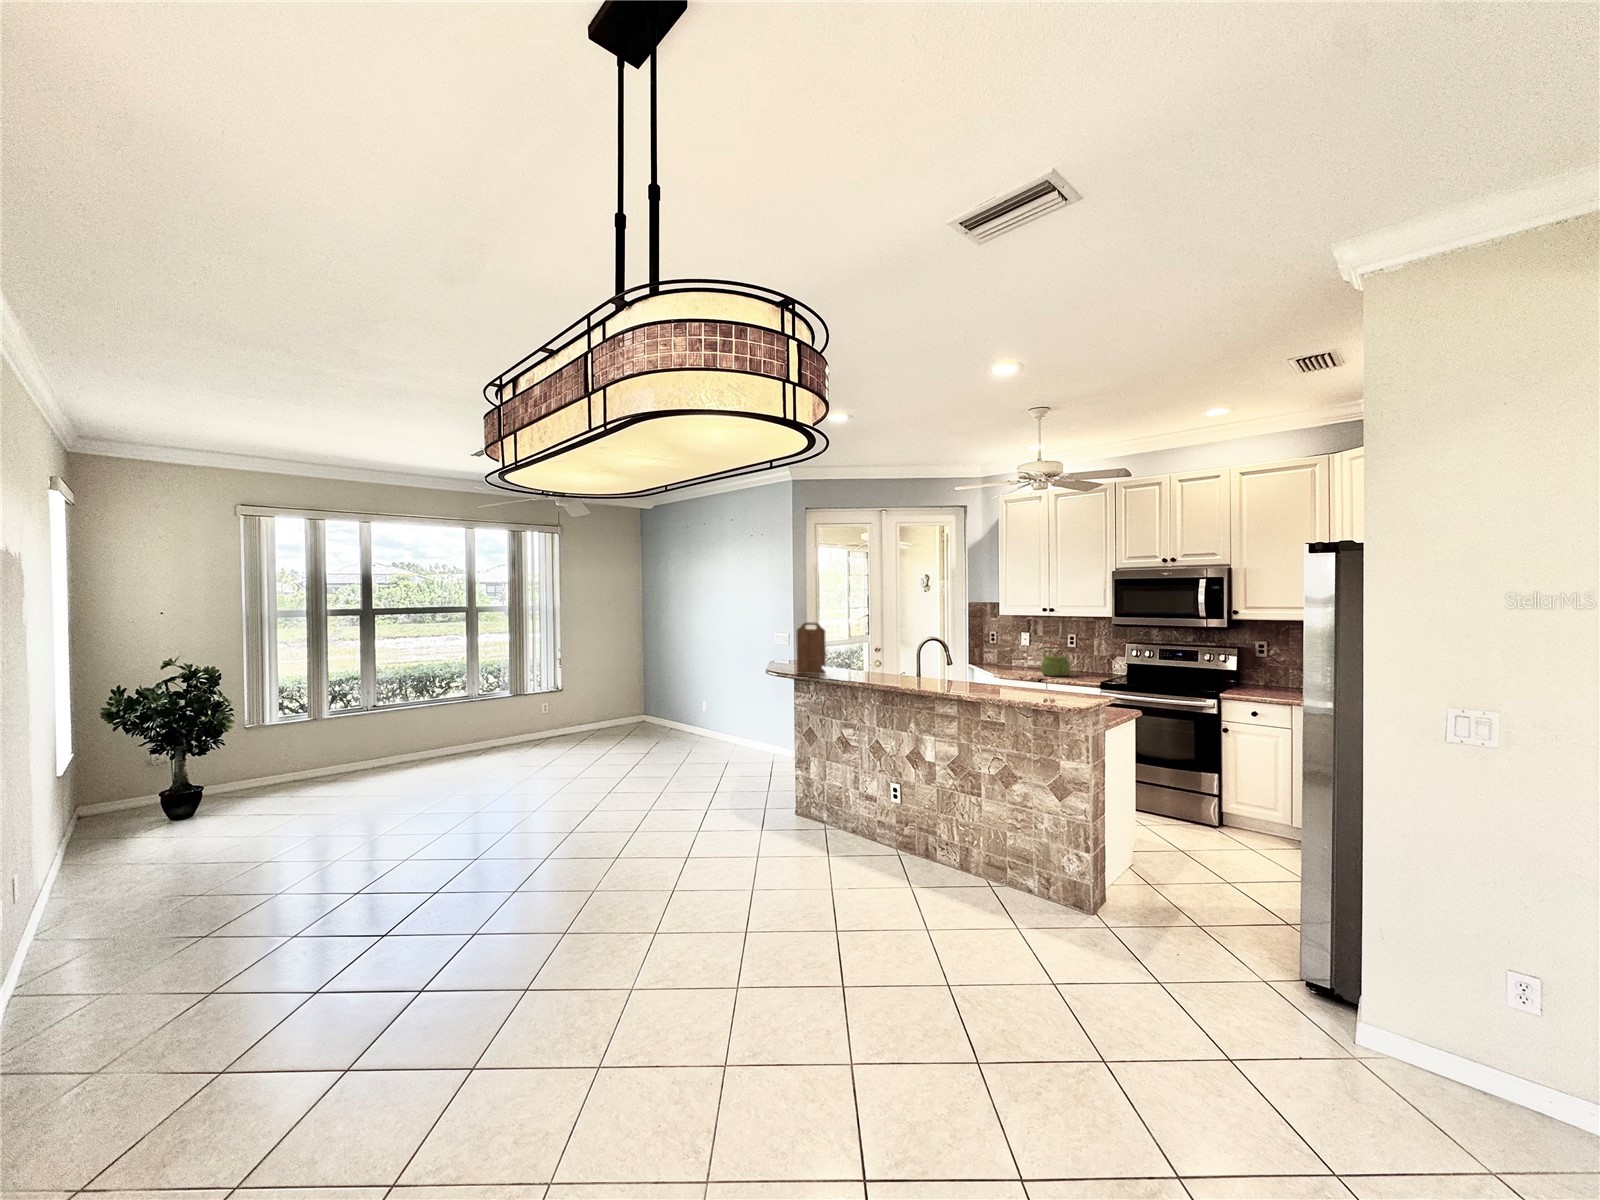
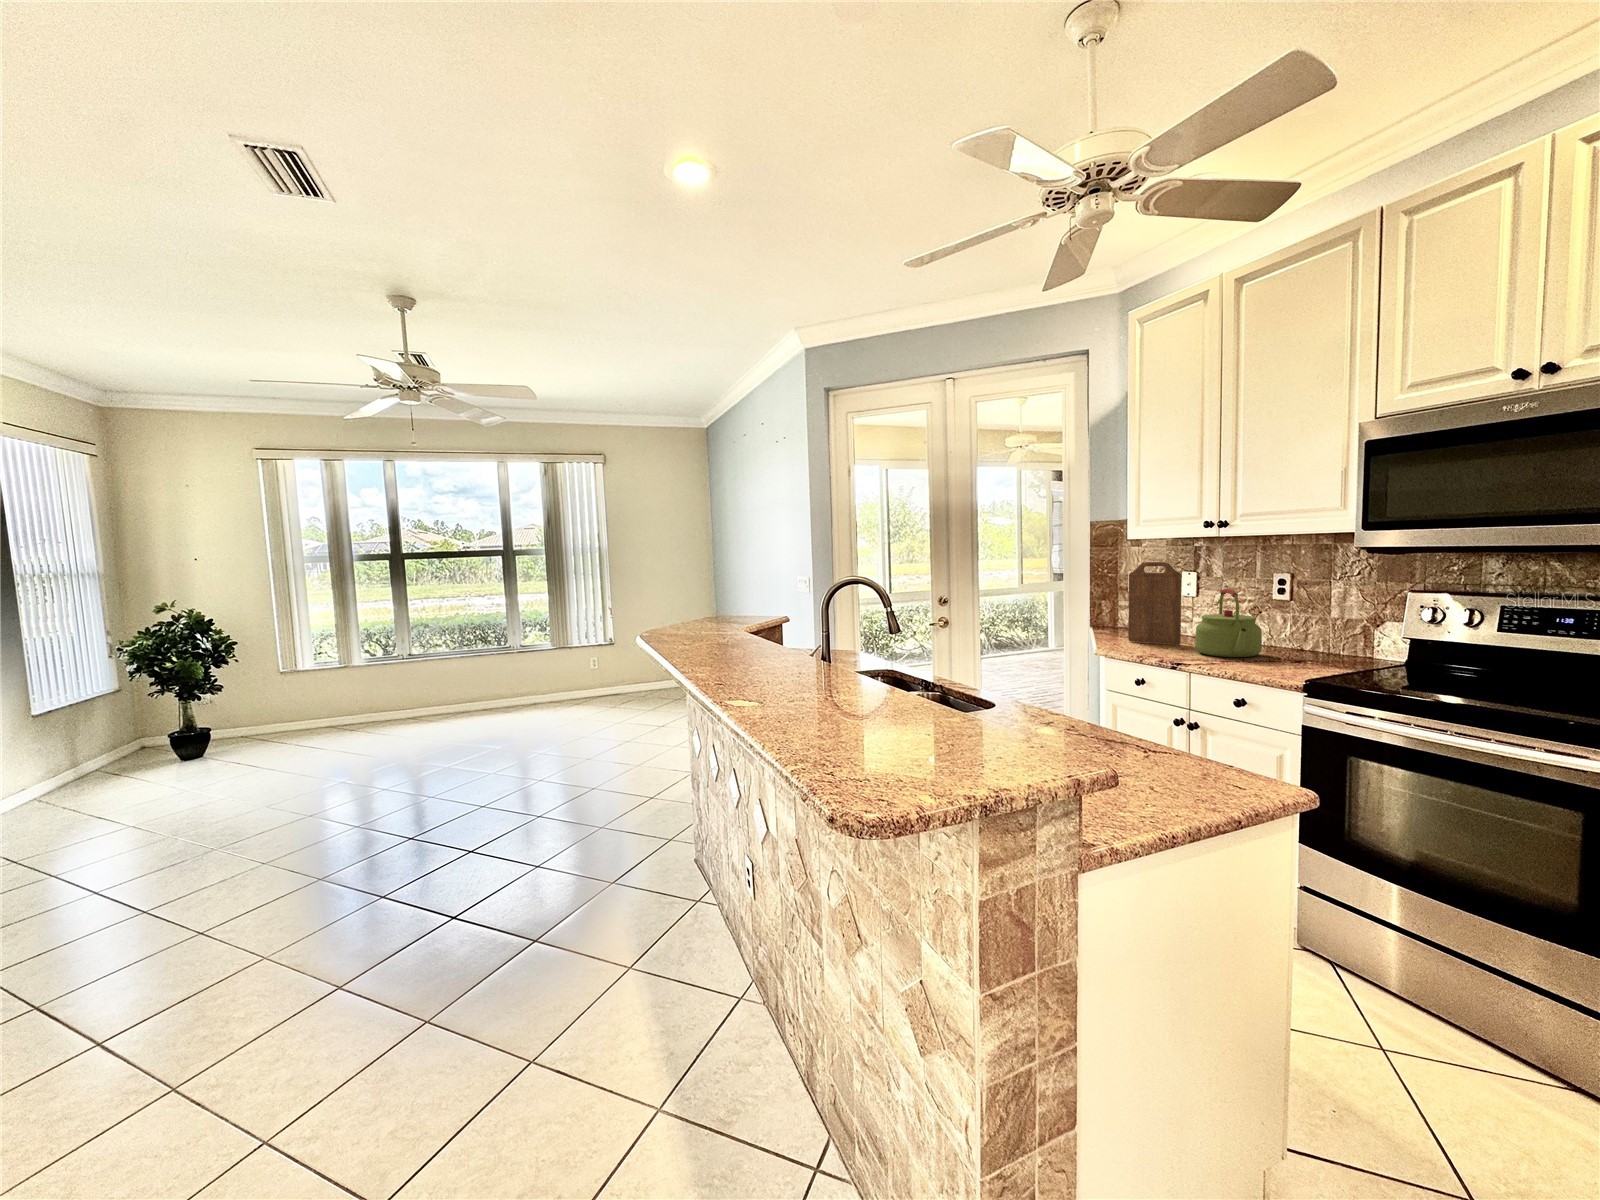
cutting board: present [797,622,826,674] -> present [1128,562,1182,644]

